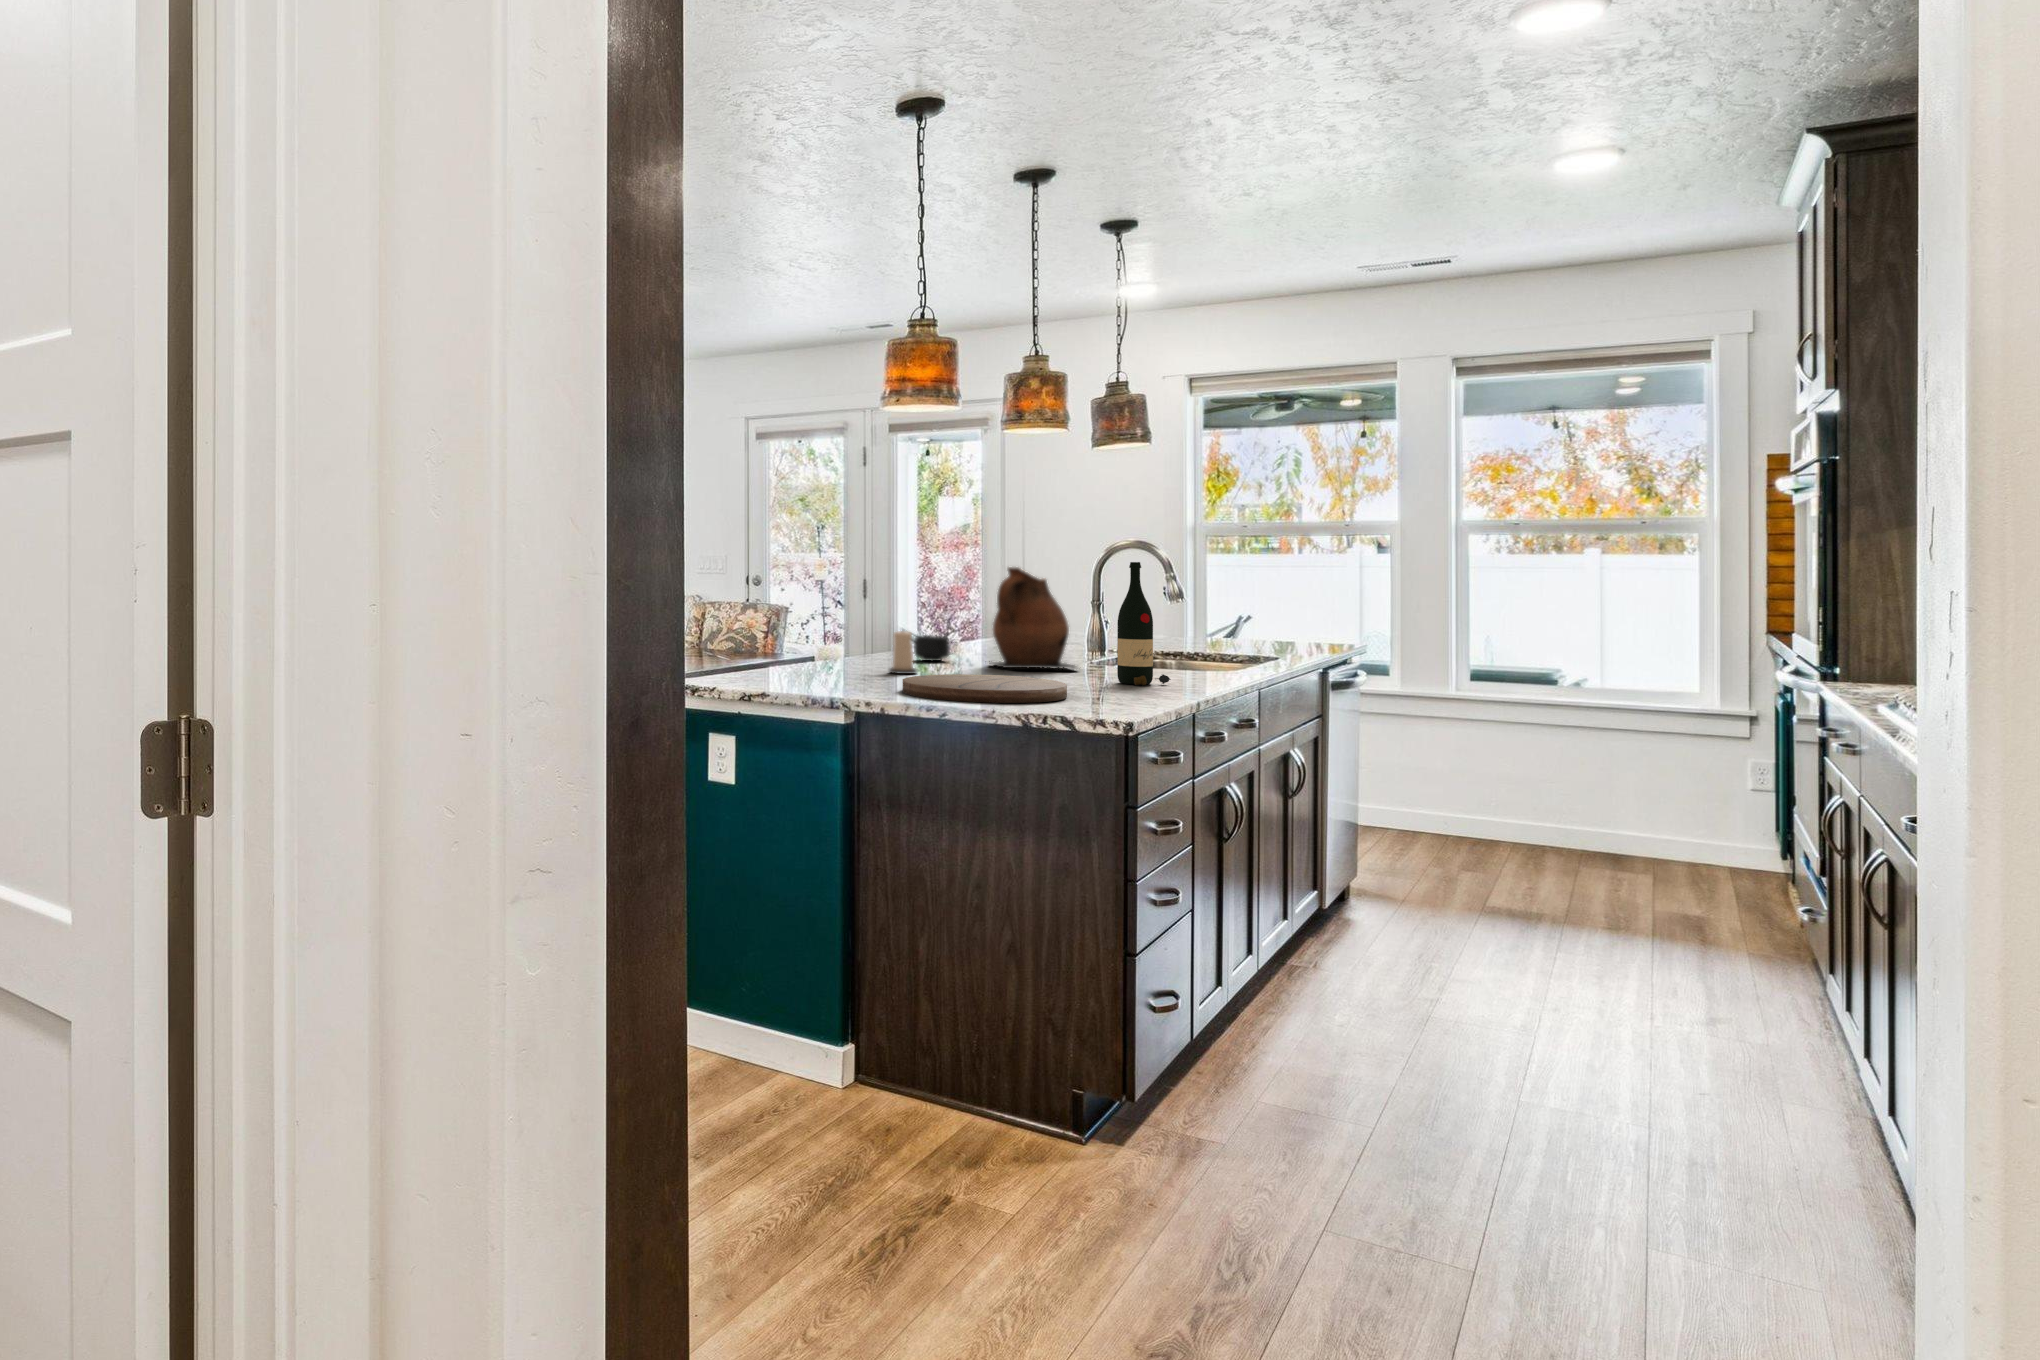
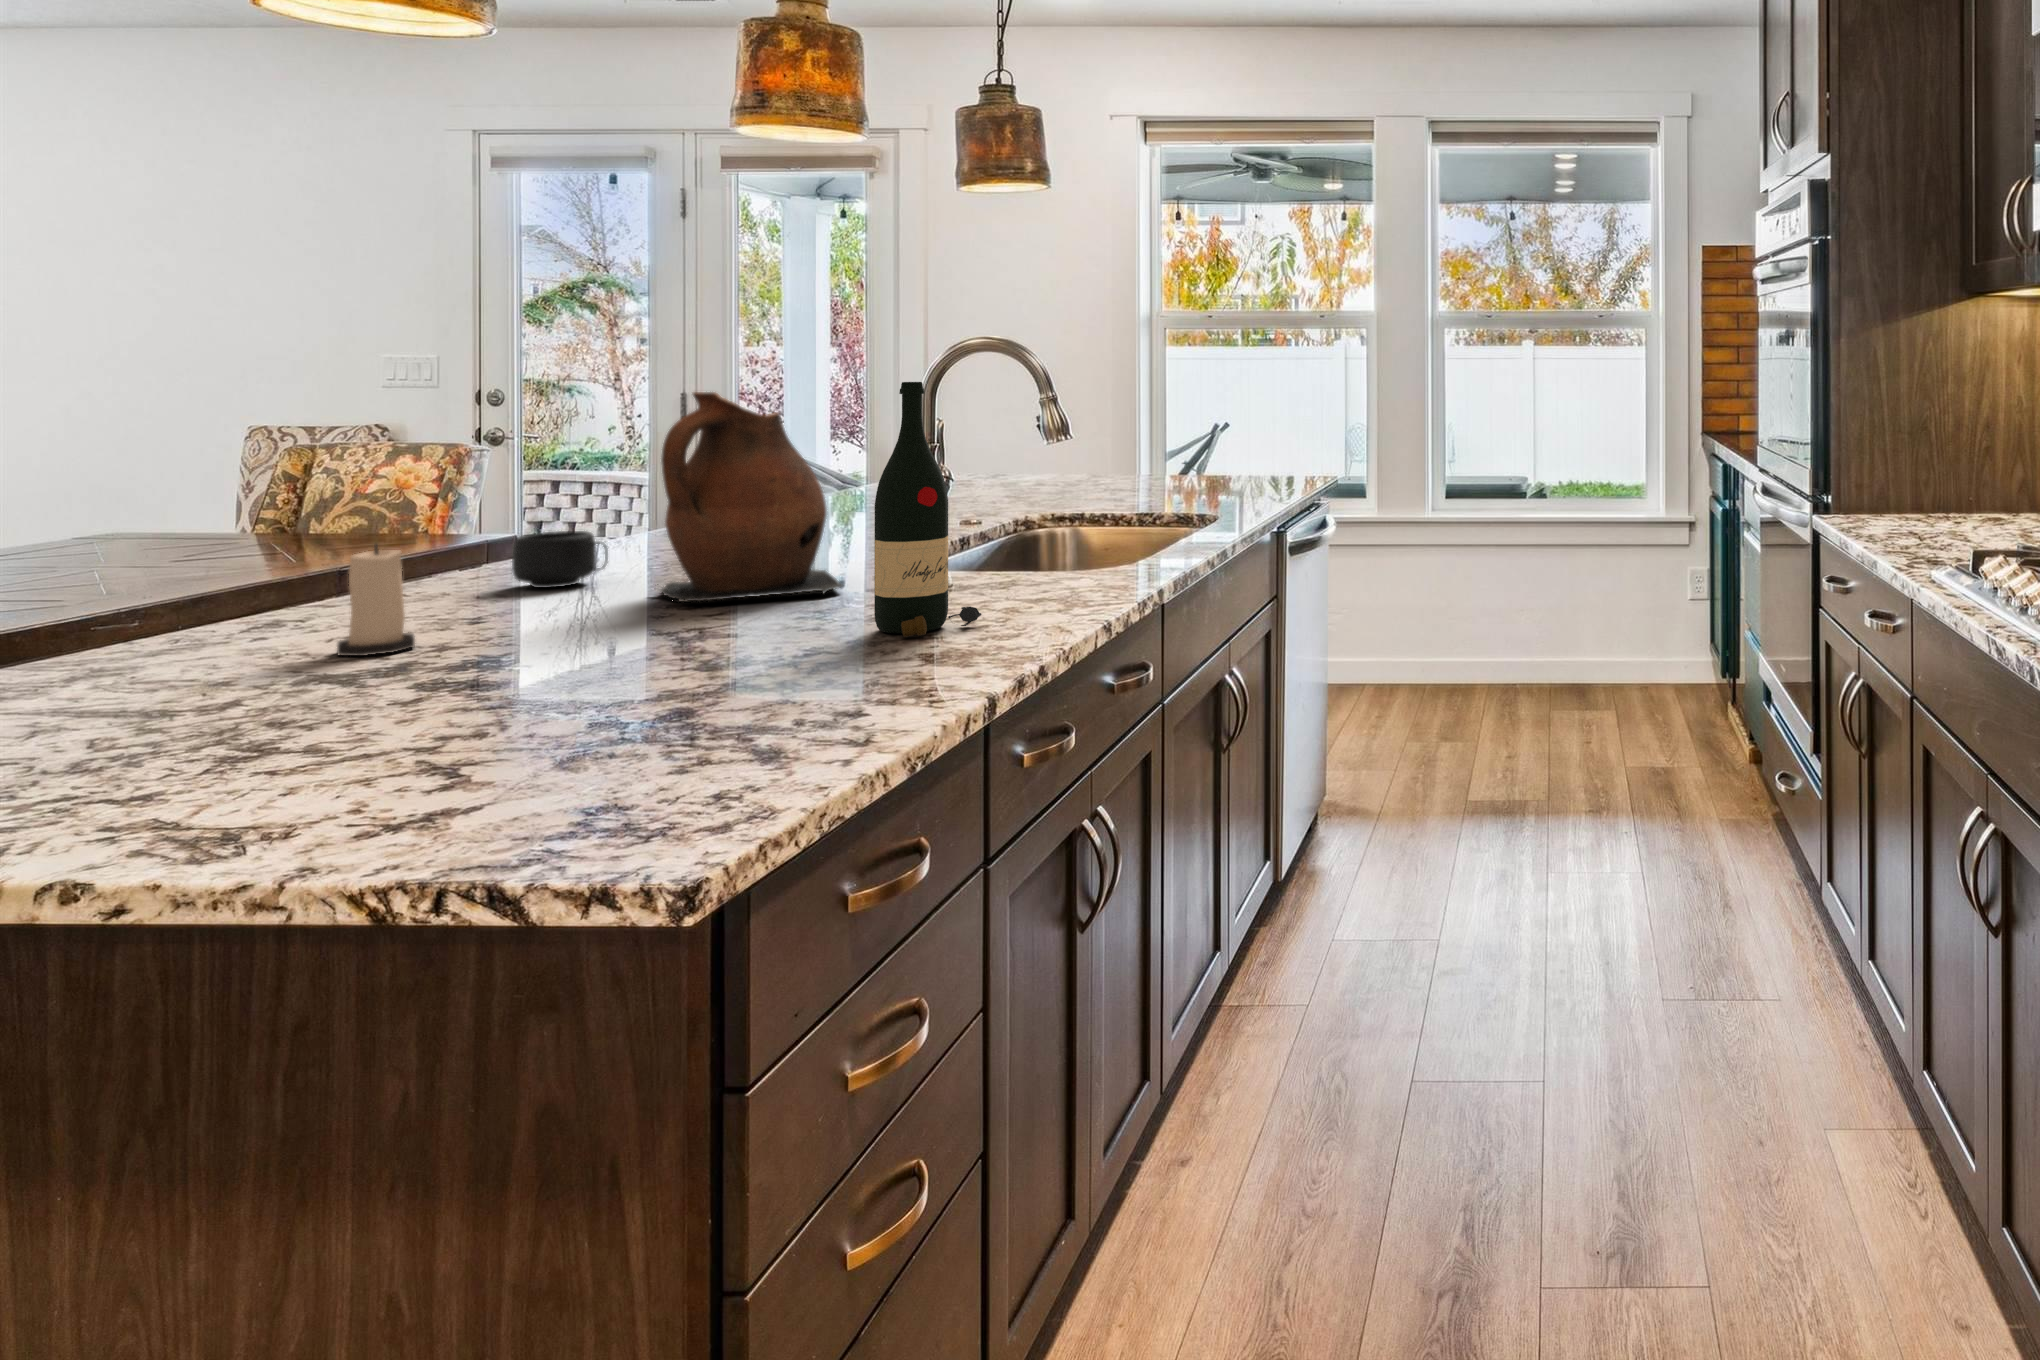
cutting board: present [903,674,1067,703] -> none [154,664,670,807]

